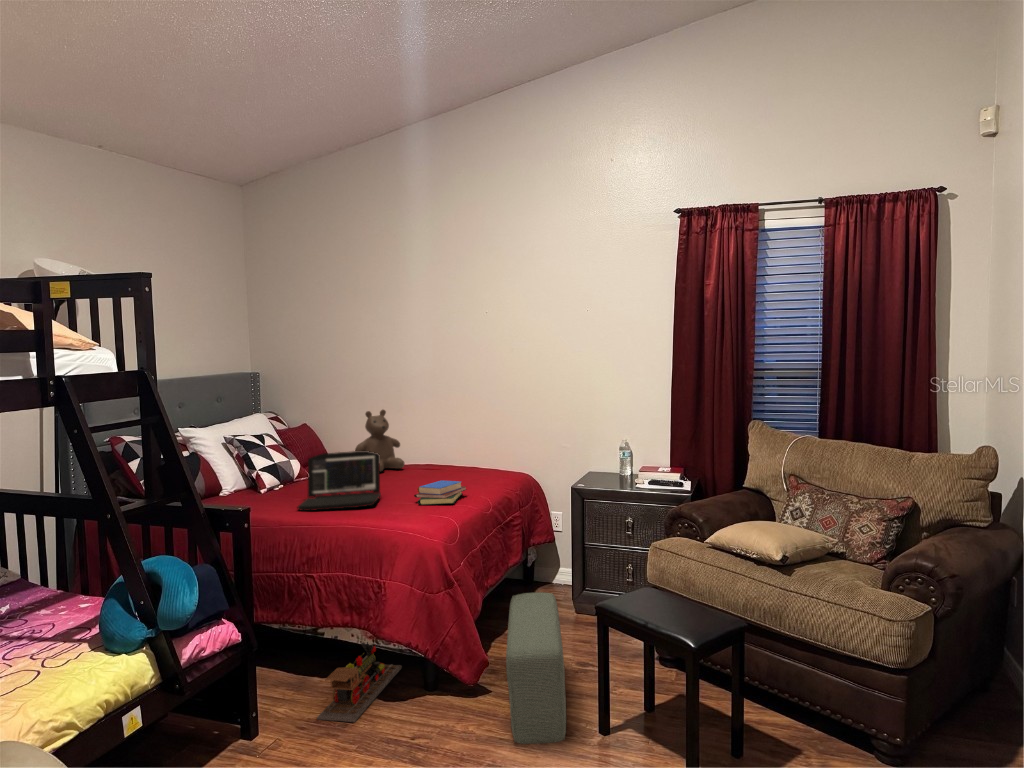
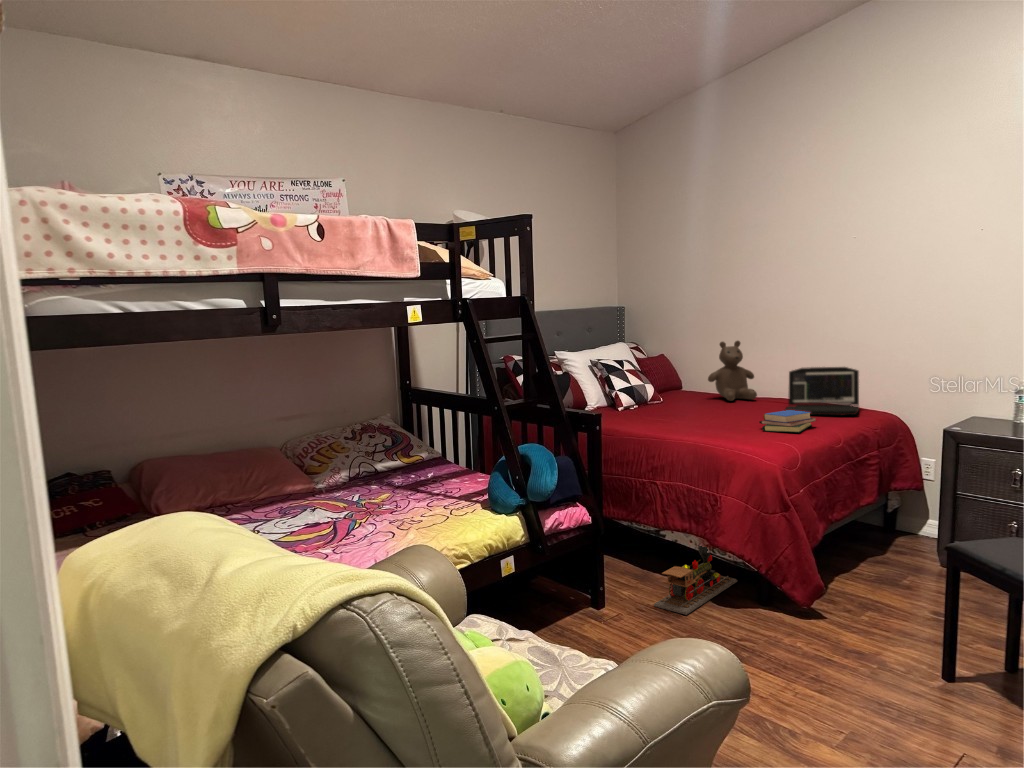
laptop: present [298,451,381,511] -> present [785,367,859,415]
pouf: present [506,592,566,744] -> none [837,530,908,674]

